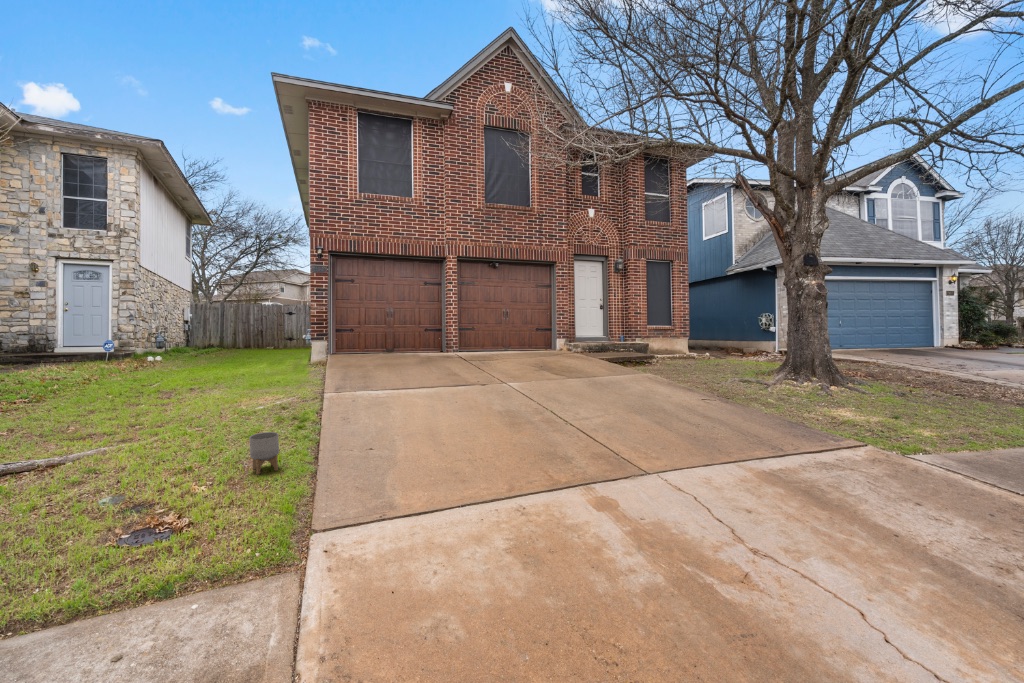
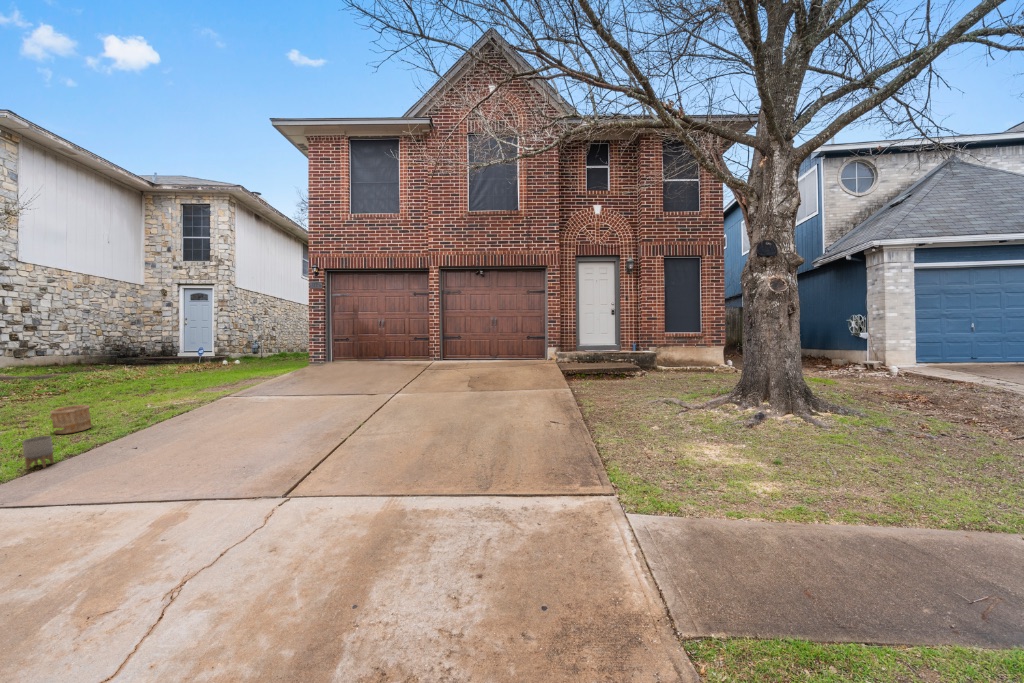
wooden bucket: none [166,400,212,438] -> present [50,405,91,434]

